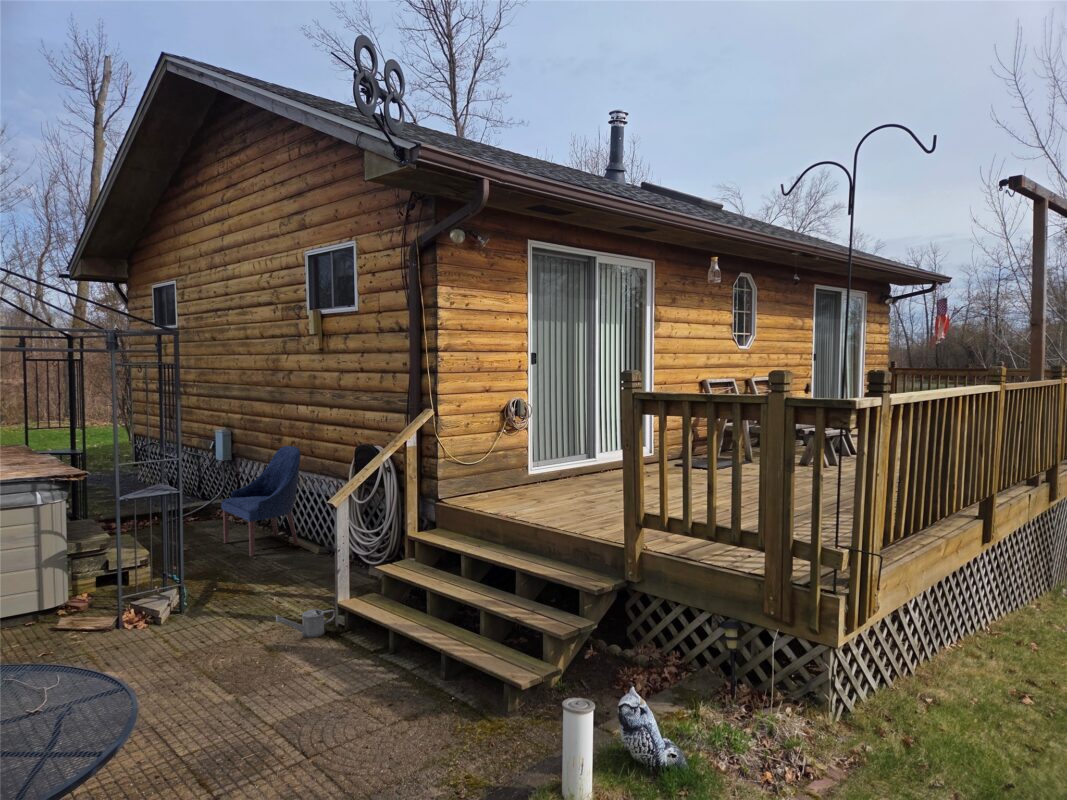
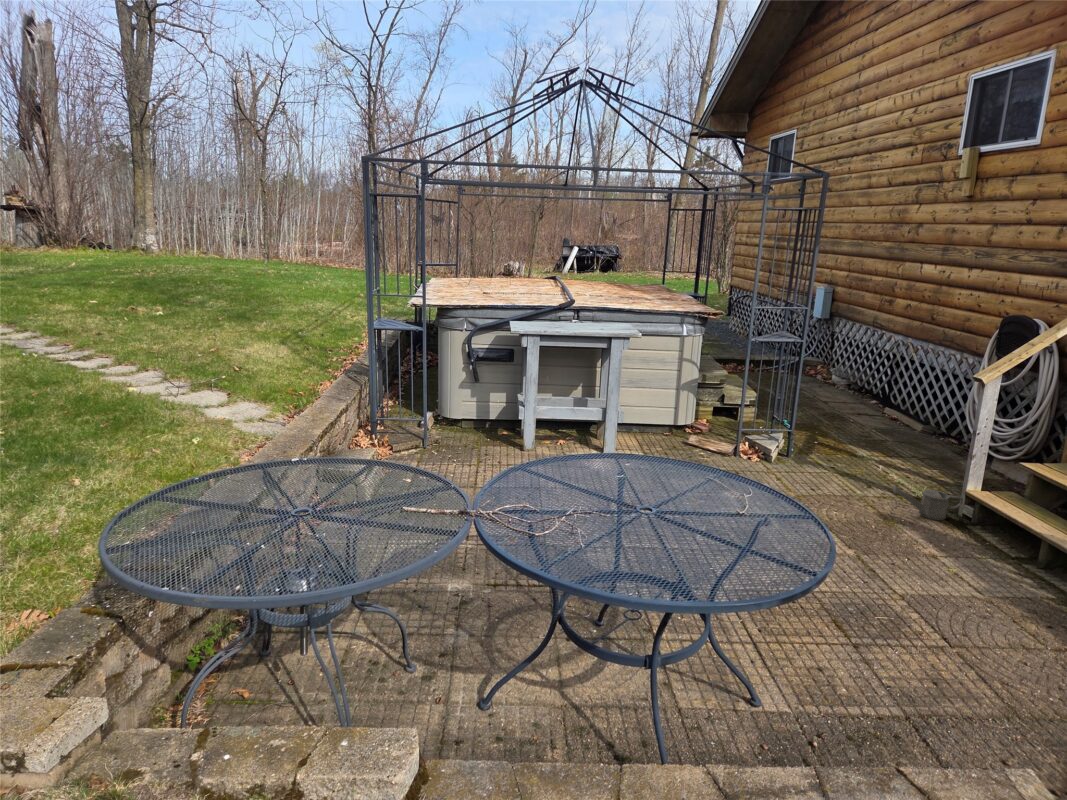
chair: present [221,446,300,556] -> none [818,309,918,418]

